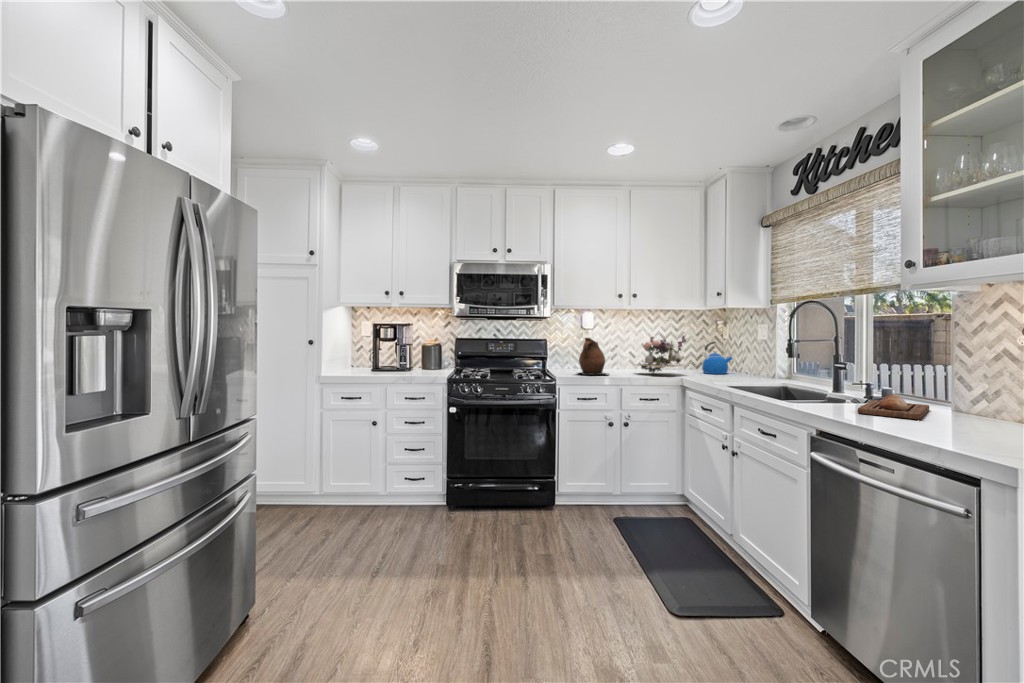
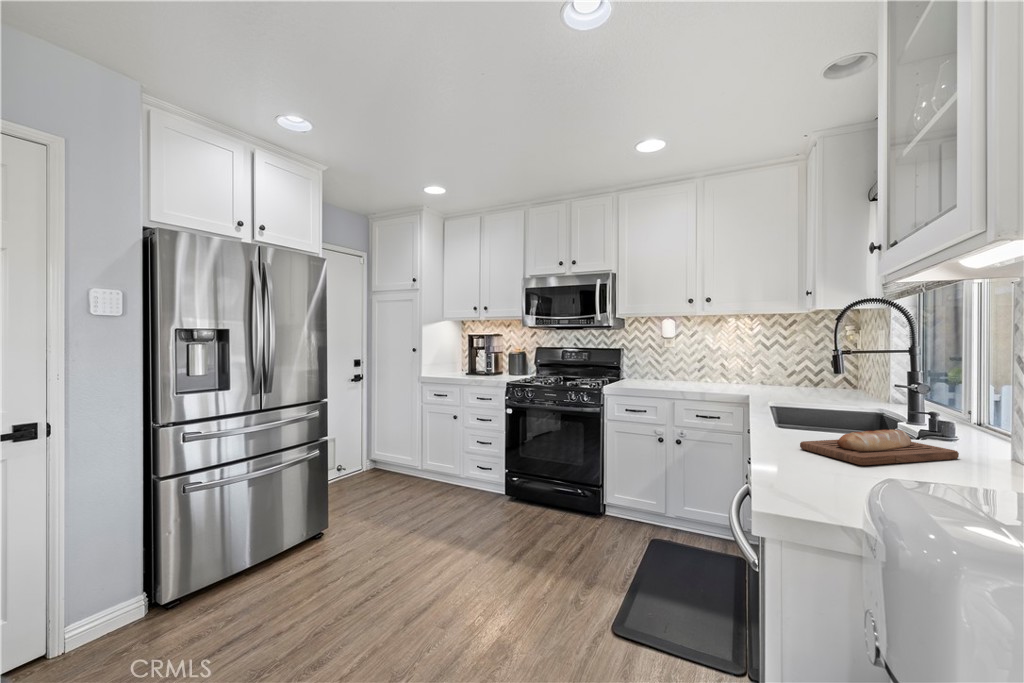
flower arrangement: present [637,336,686,373] -> none [705,344,771,390]
ceramic pitcher: present [579,338,609,375] -> none [636,347,670,388]
kettle: present [702,342,733,374] -> none [803,353,849,394]

